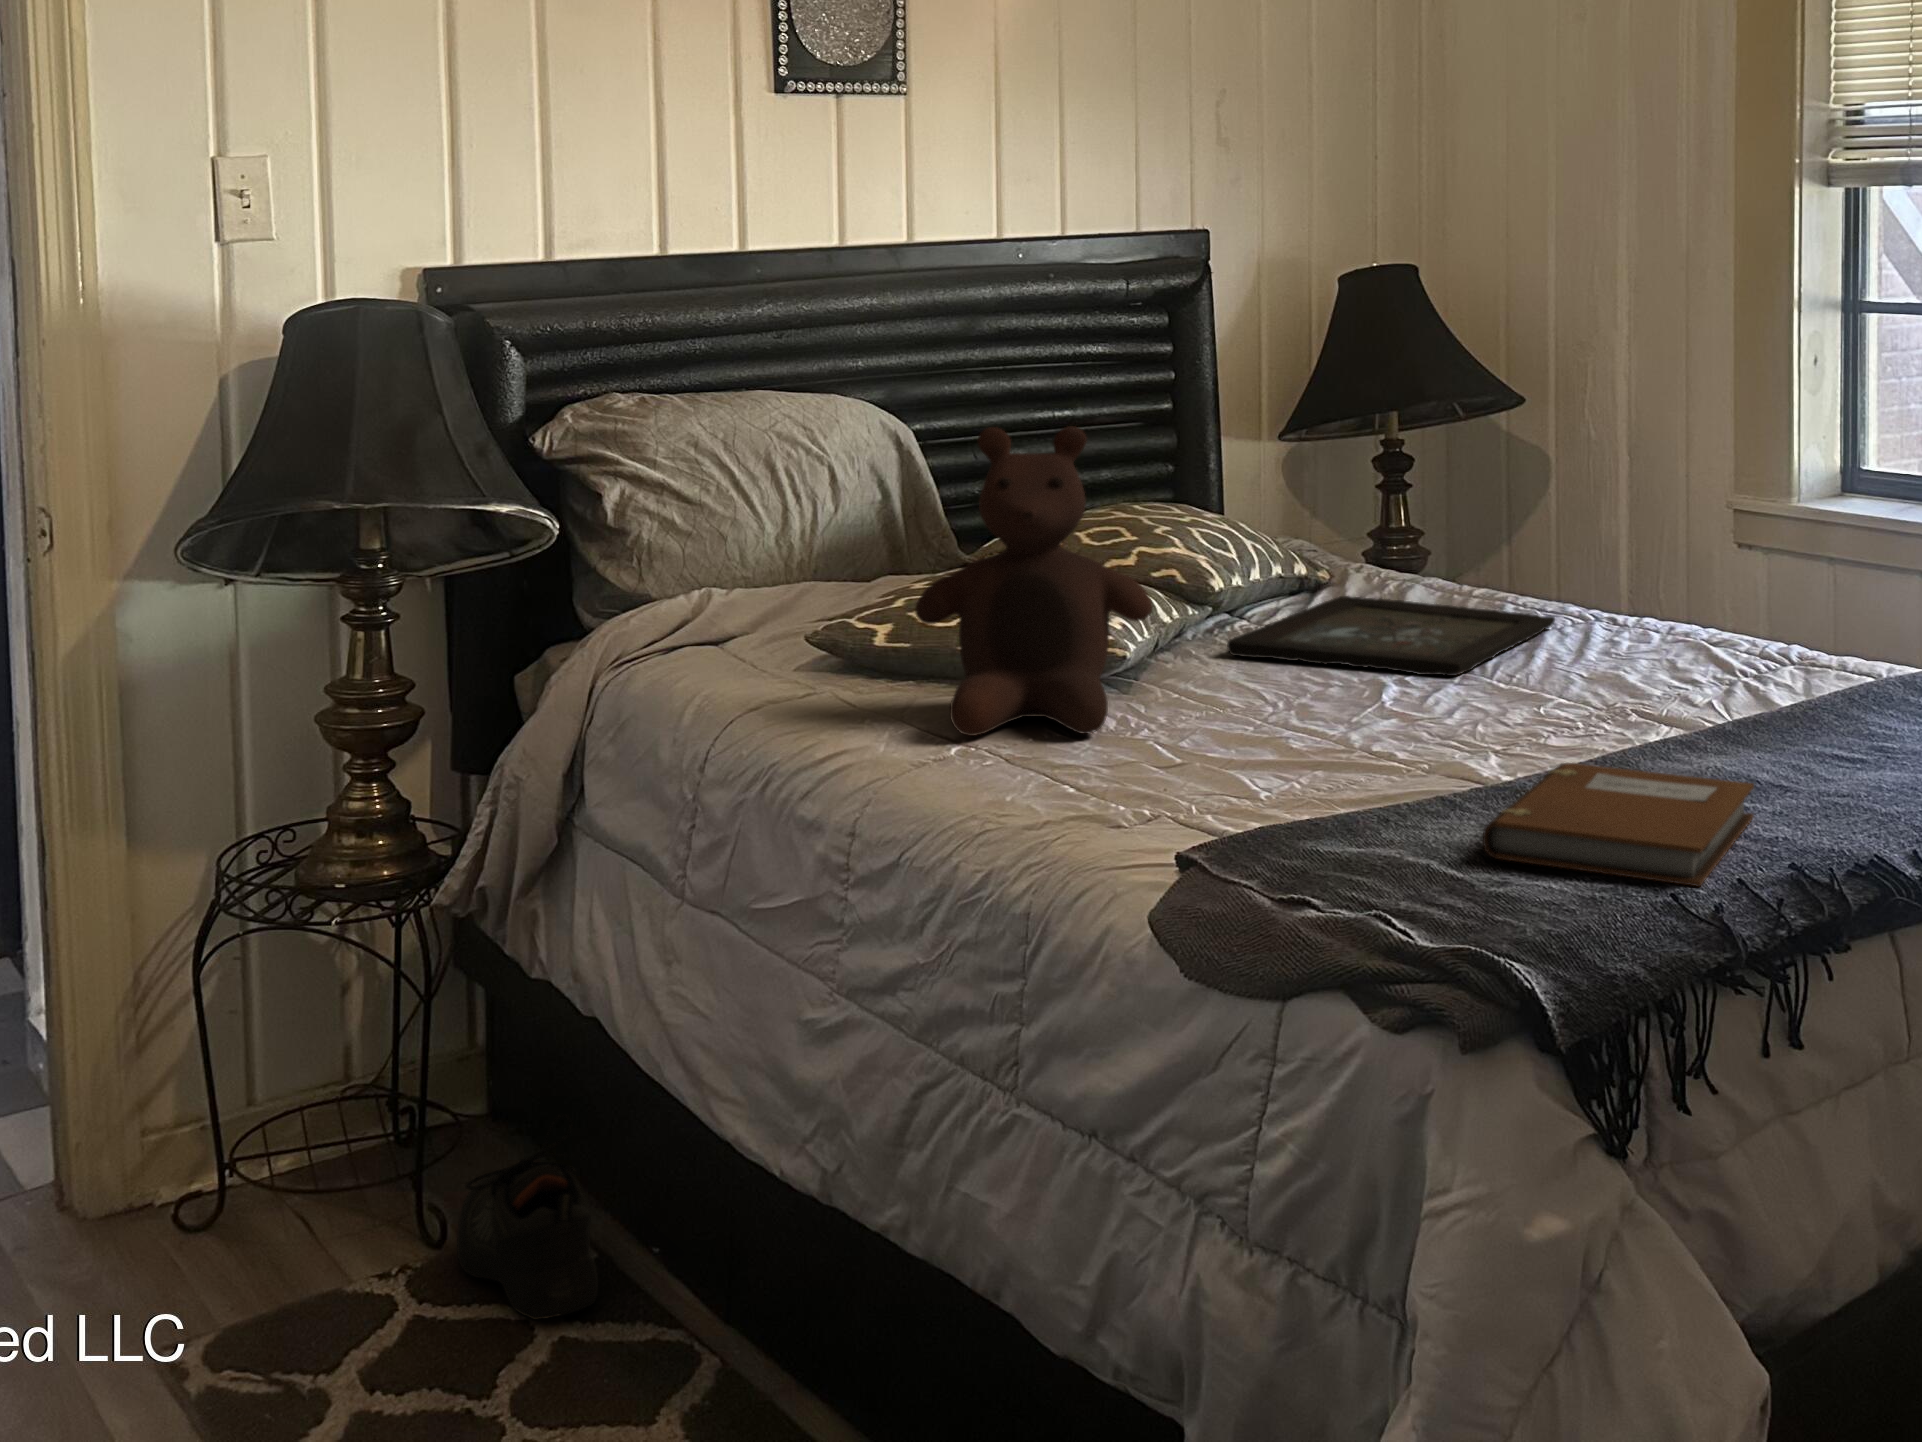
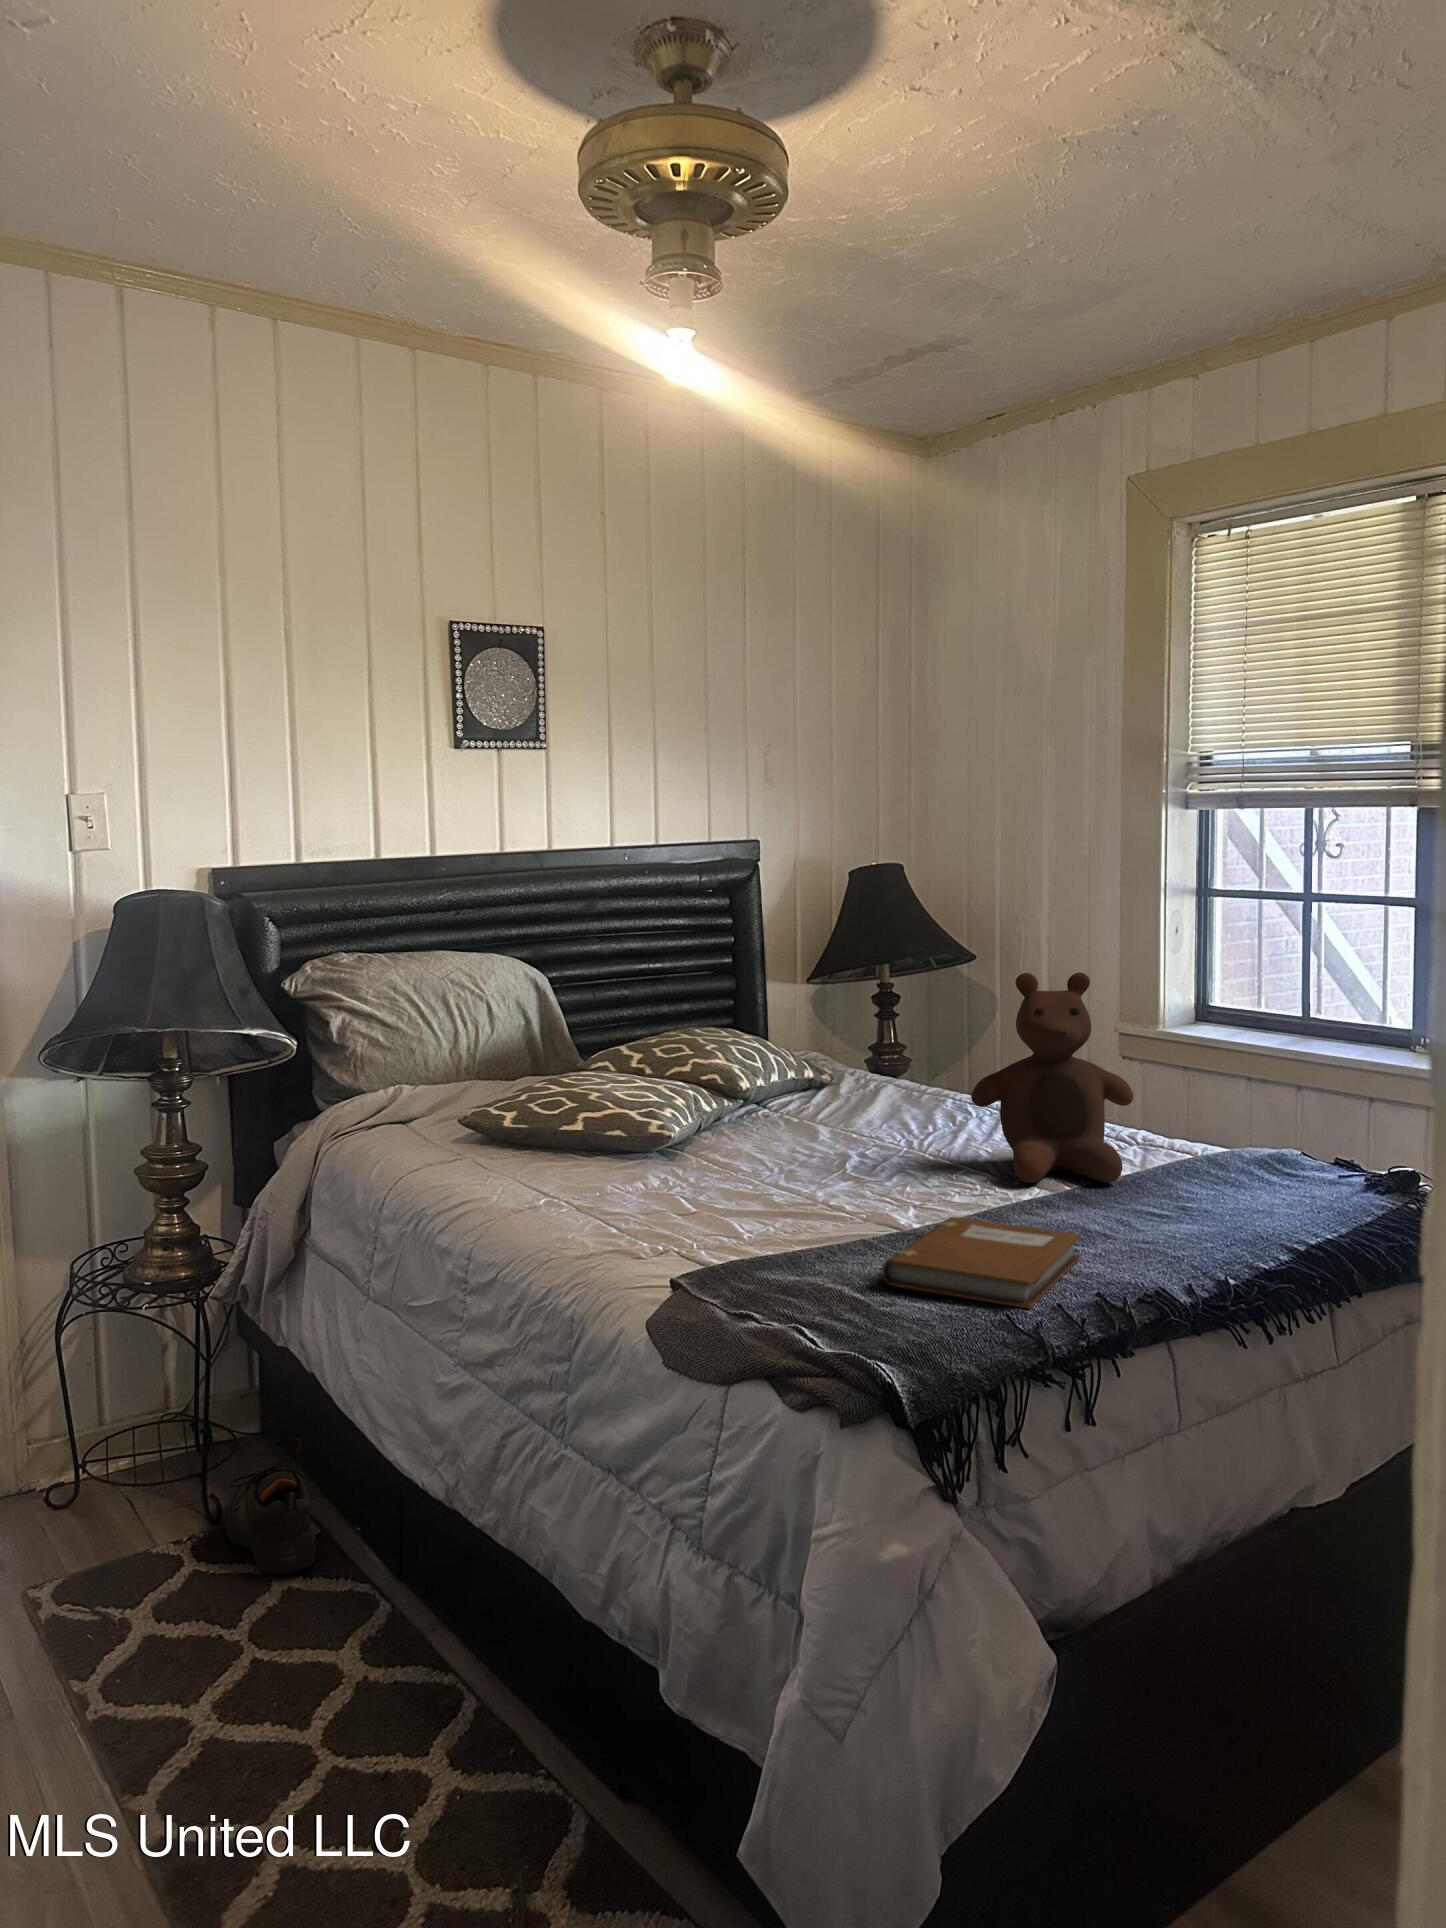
stuffed bear: present [915,426,1153,736] -> present [971,972,1134,1183]
tray: present [1227,596,1555,676] -> none [747,1092,978,1151]

